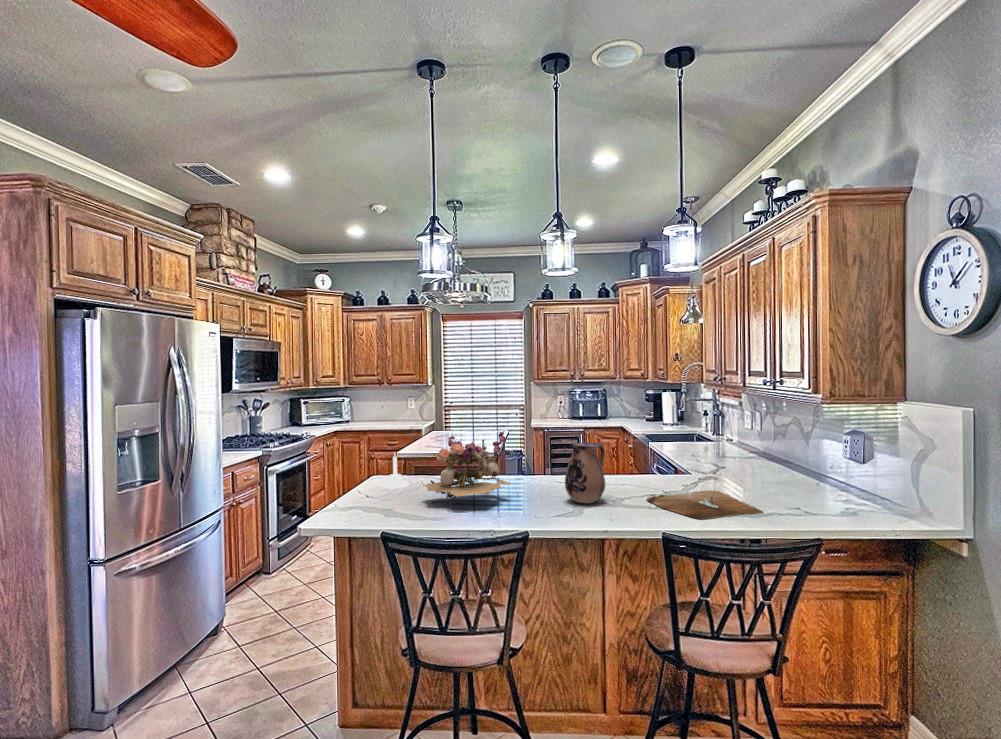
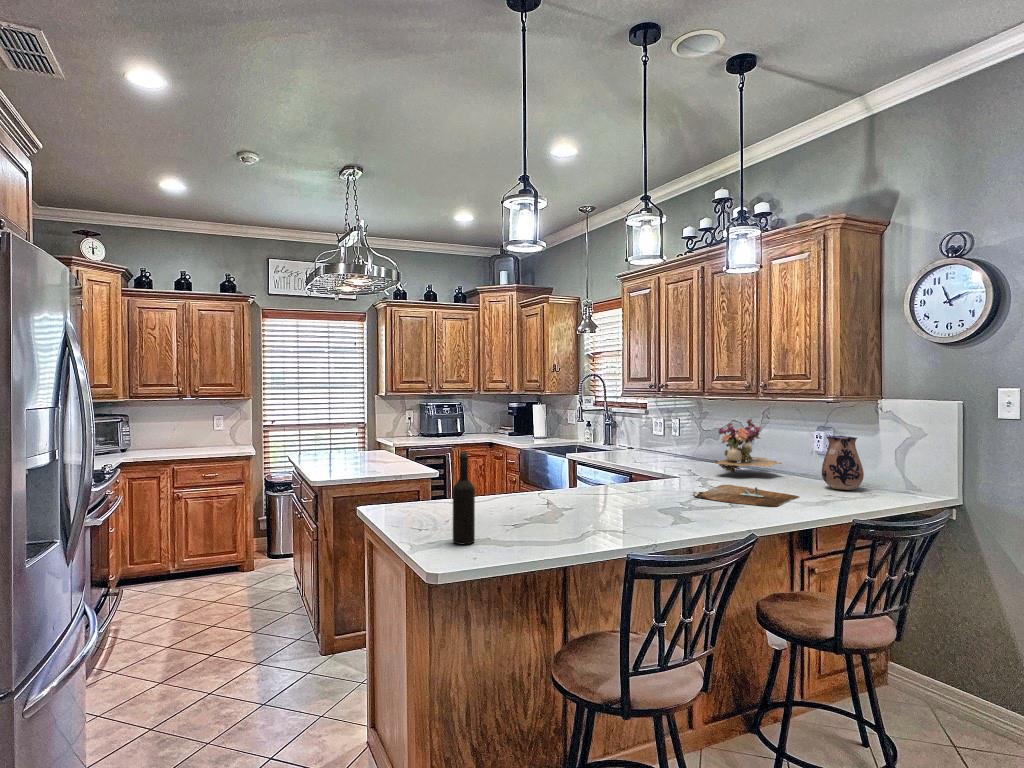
flower arrangement: present [423,430,511,500] -> present [715,418,781,474]
wine bottle: none [355,441,373,515] -> present [453,451,475,544]
ceramic pitcher: present [565,442,605,504] -> present [822,436,864,490]
candle holder: present [382,454,409,489] -> none [402,469,436,515]

